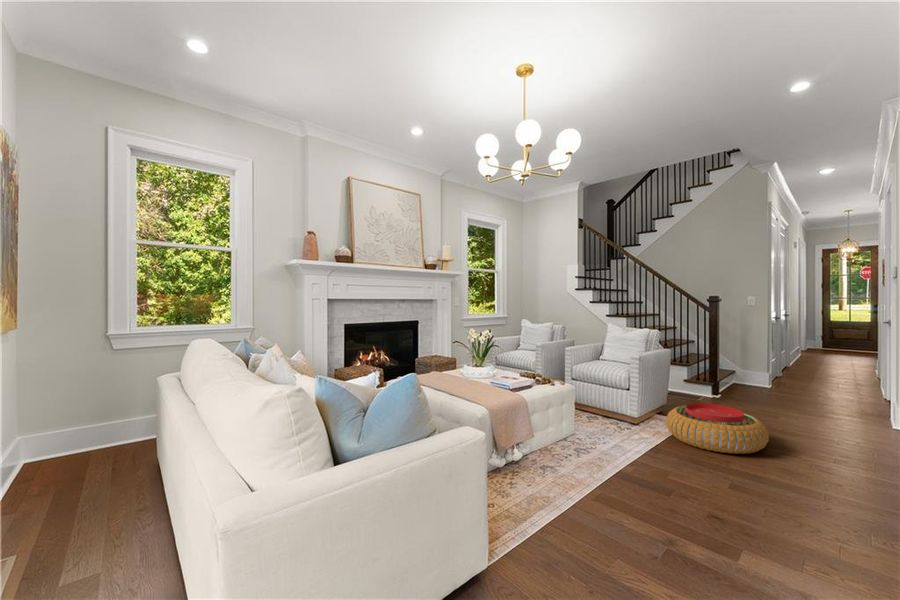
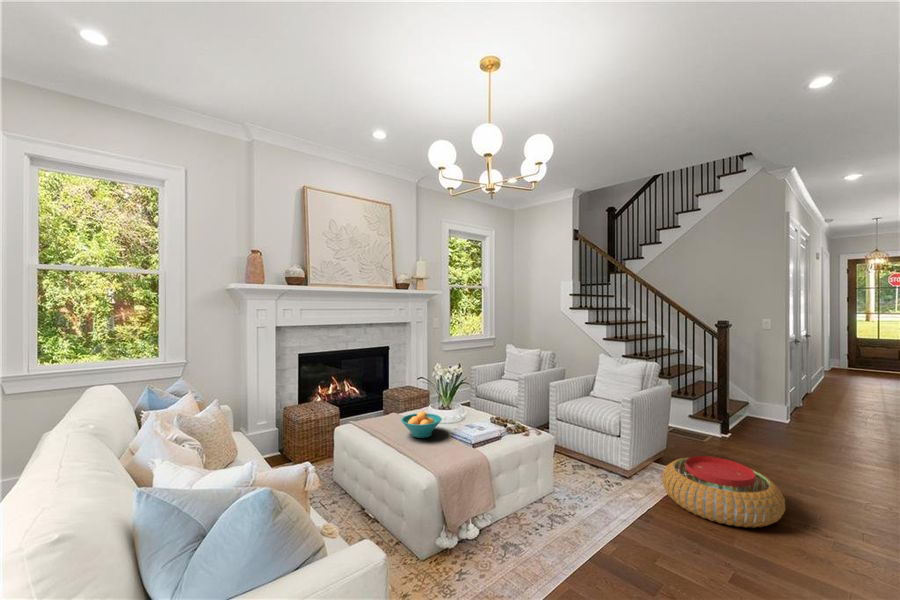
fruit bowl: none [449,364,483,385] -> present [401,411,442,438]

